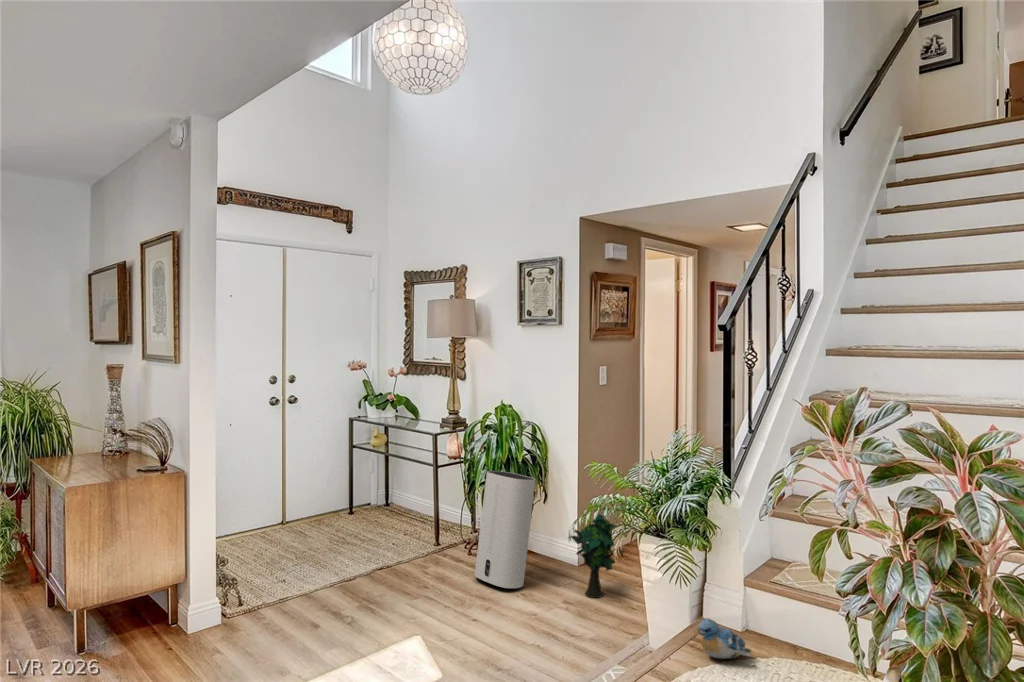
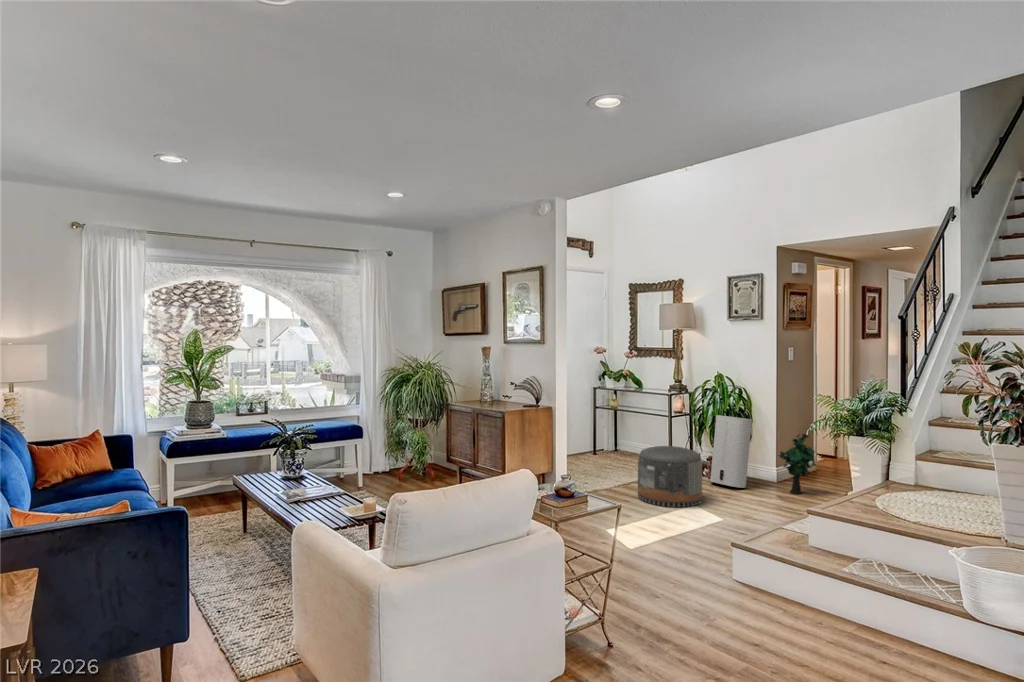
pouf: none [332,531,437,648] -> present [638,446,702,507]
plush toy: present [697,618,751,659] -> none [892,470,924,491]

